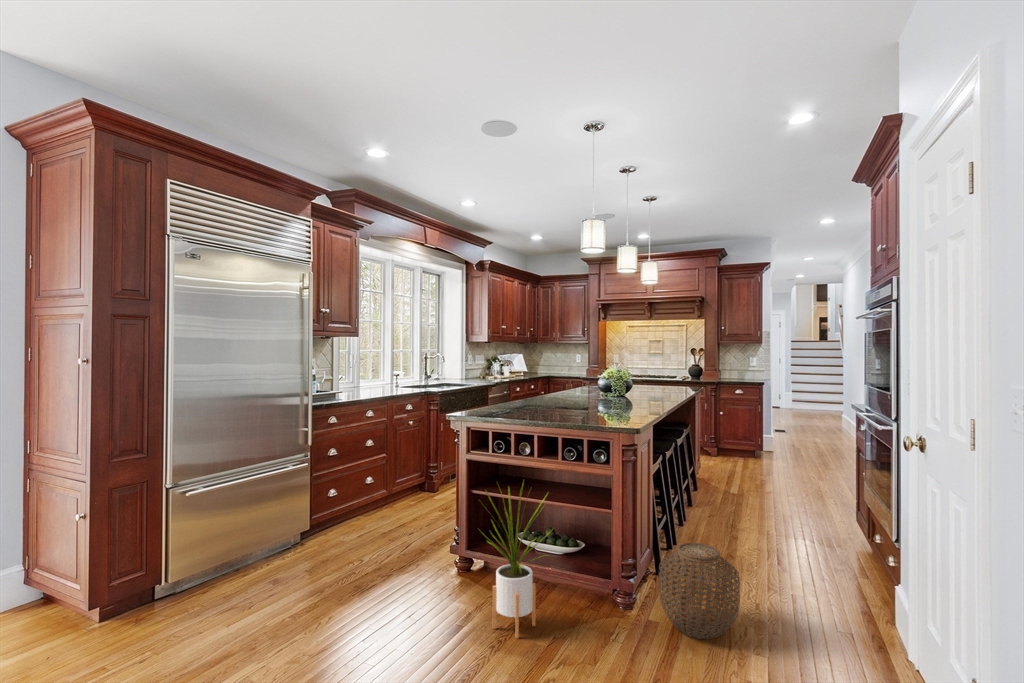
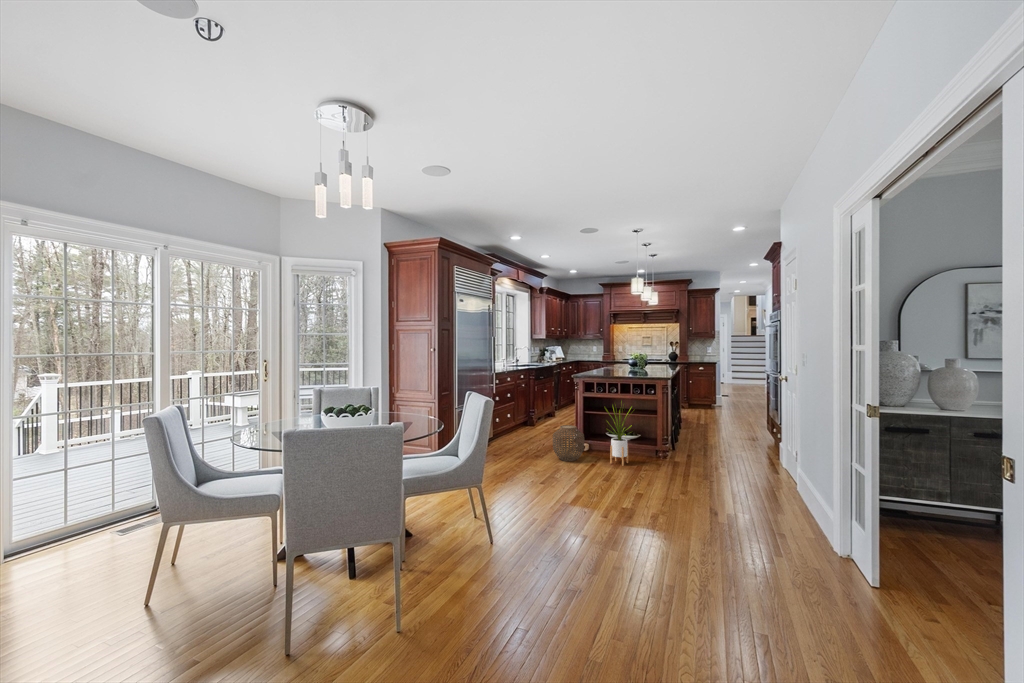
woven basket: present [659,543,740,639] -> present [553,425,584,461]

